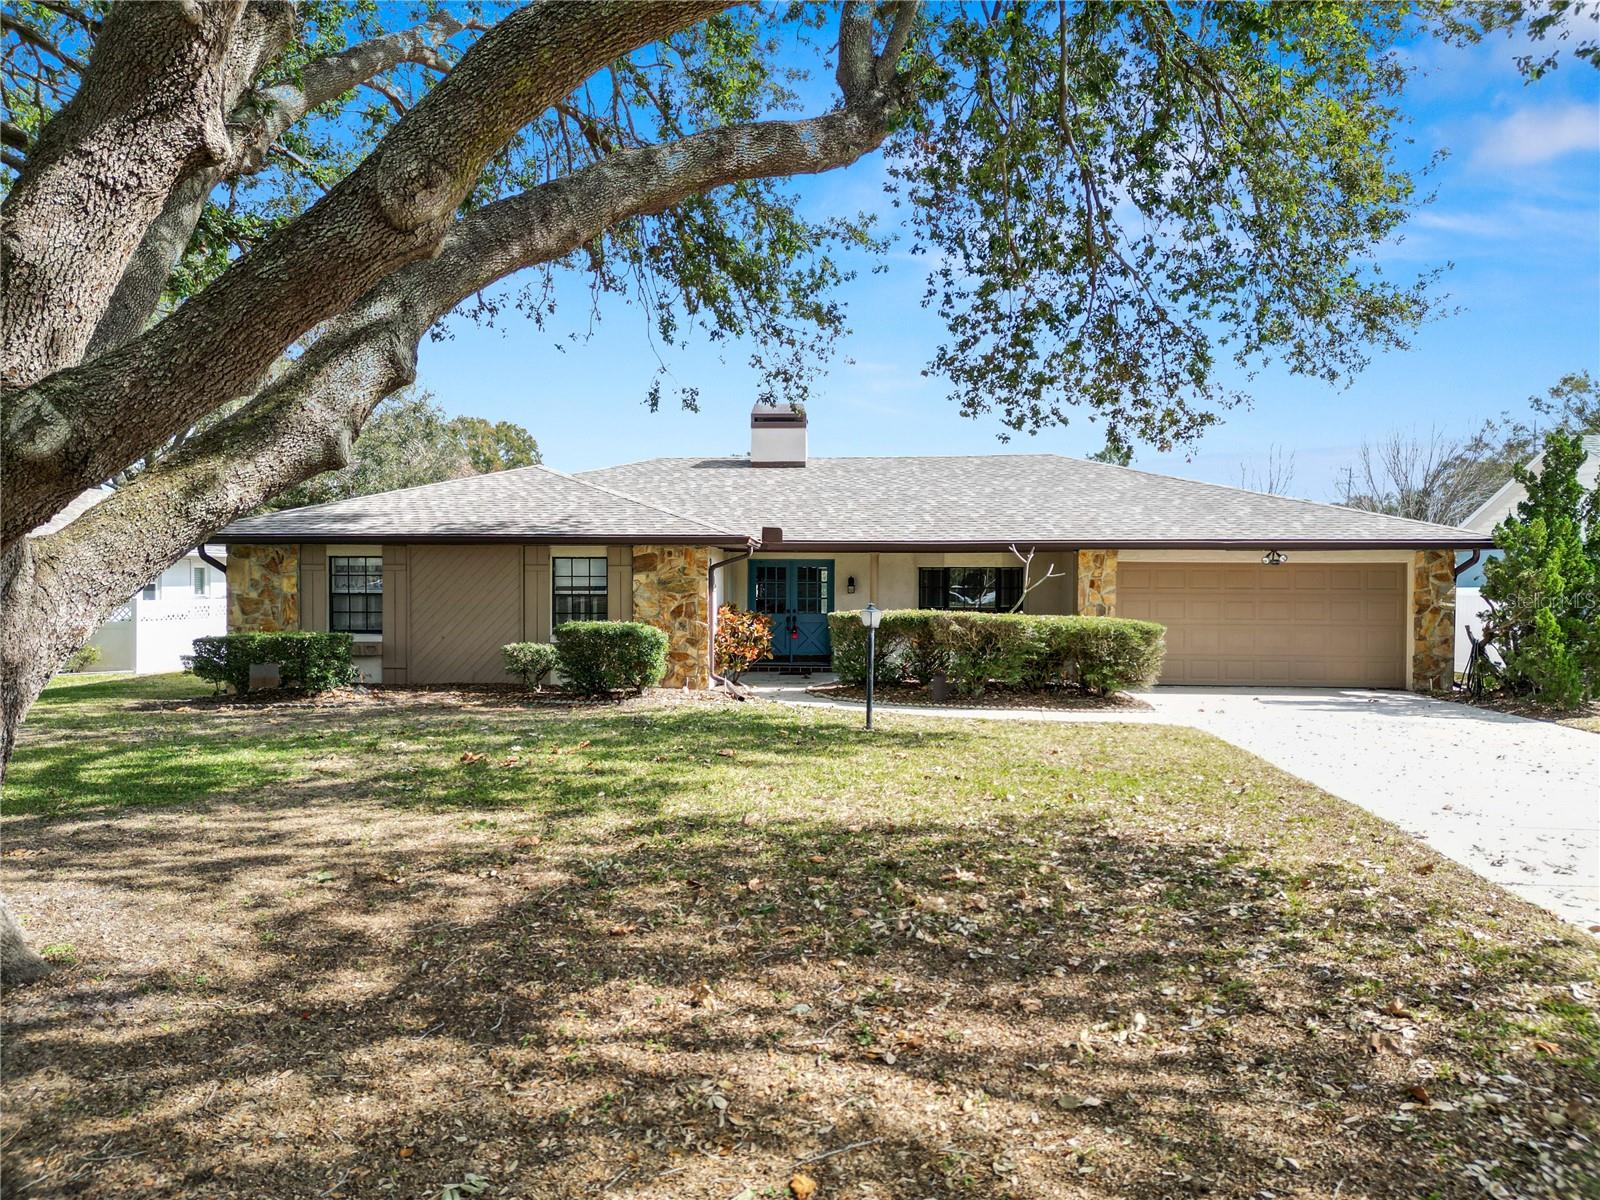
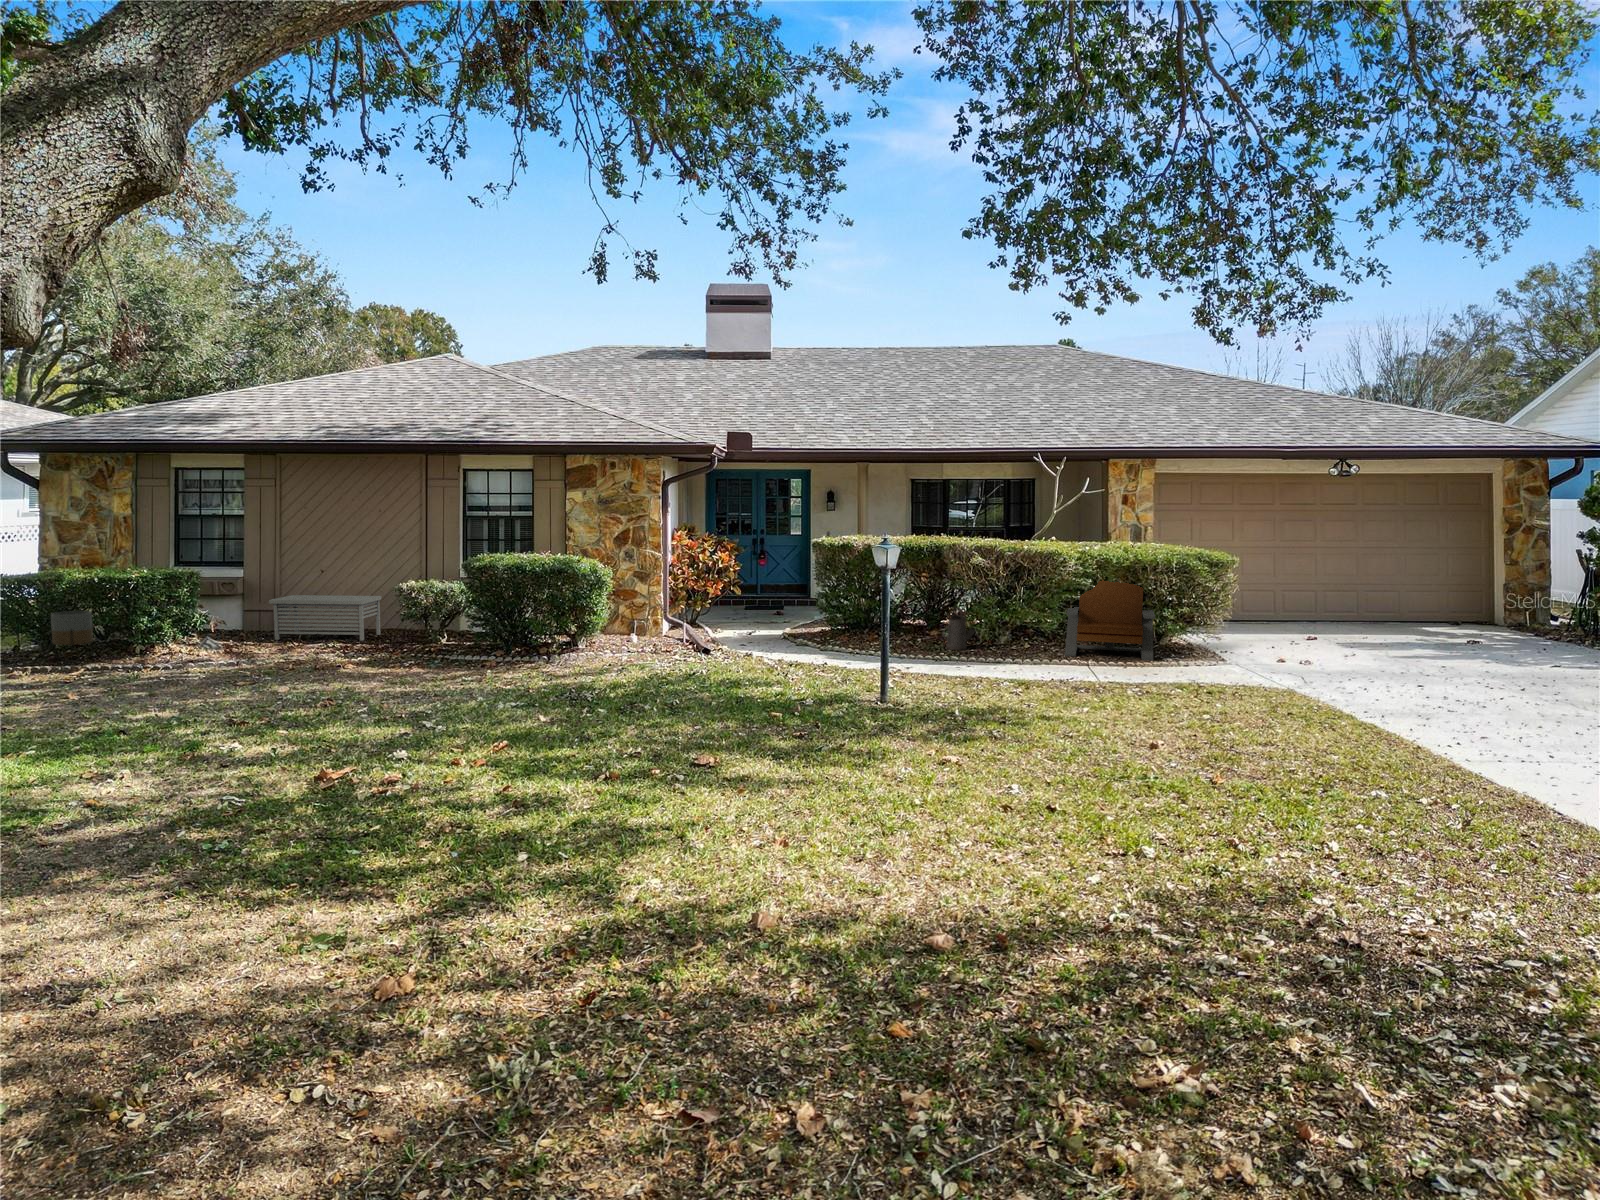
lounge chair: none [1025,642,1098,709] -> present [1065,580,1155,661]
storage bench: none [405,655,490,690] -> present [269,595,382,641]

